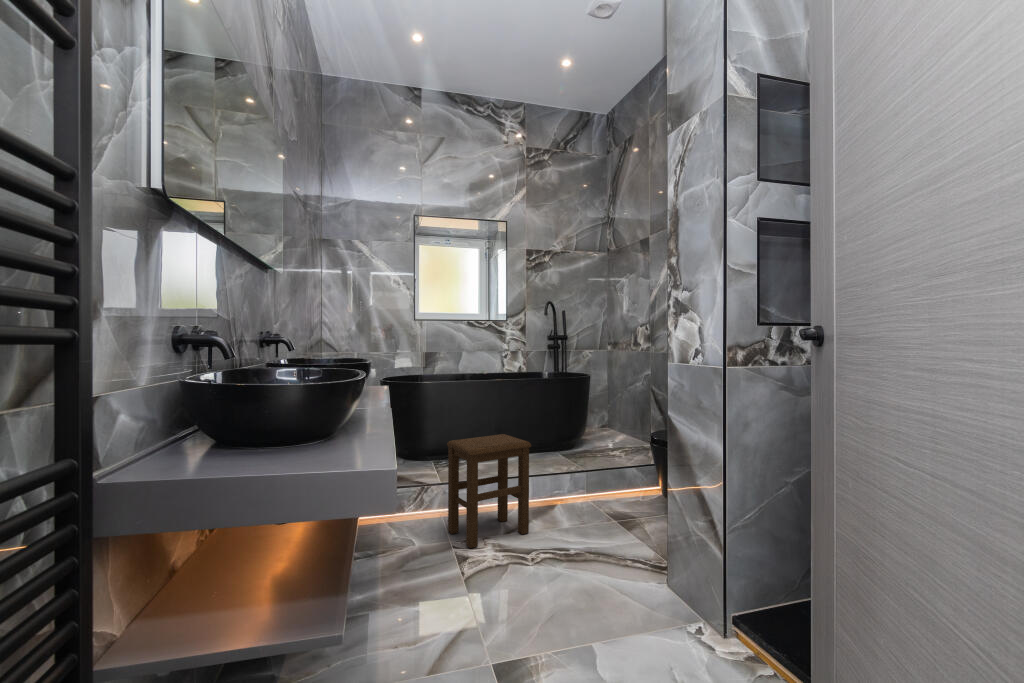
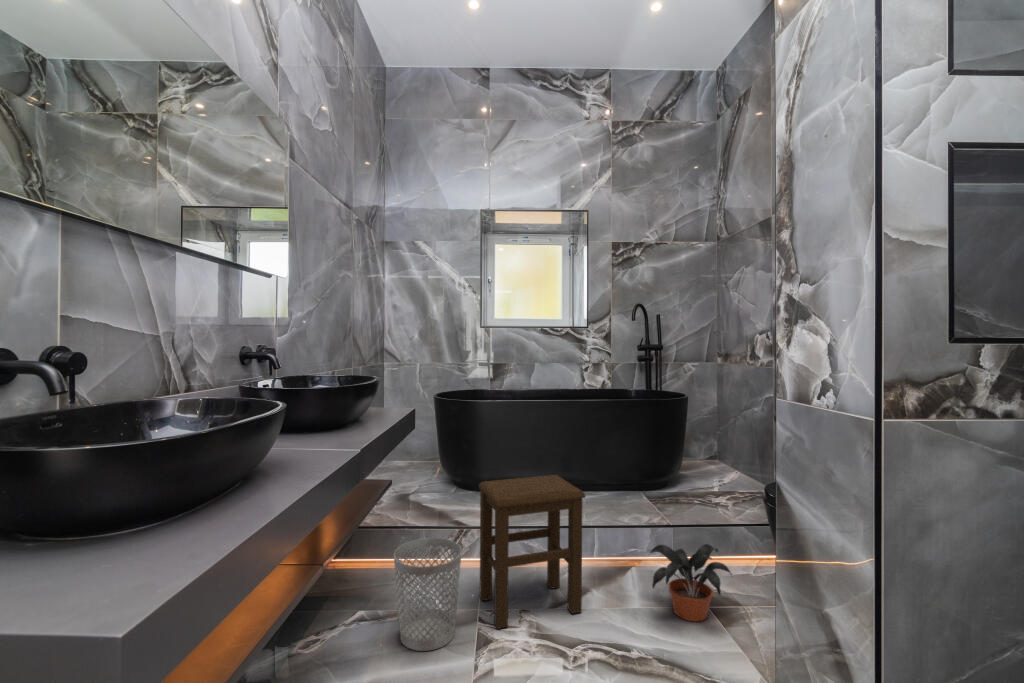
potted plant: none [573,477,632,530] -> present [650,544,731,621]
wastebasket: none [391,485,444,567] -> present [394,538,462,651]

